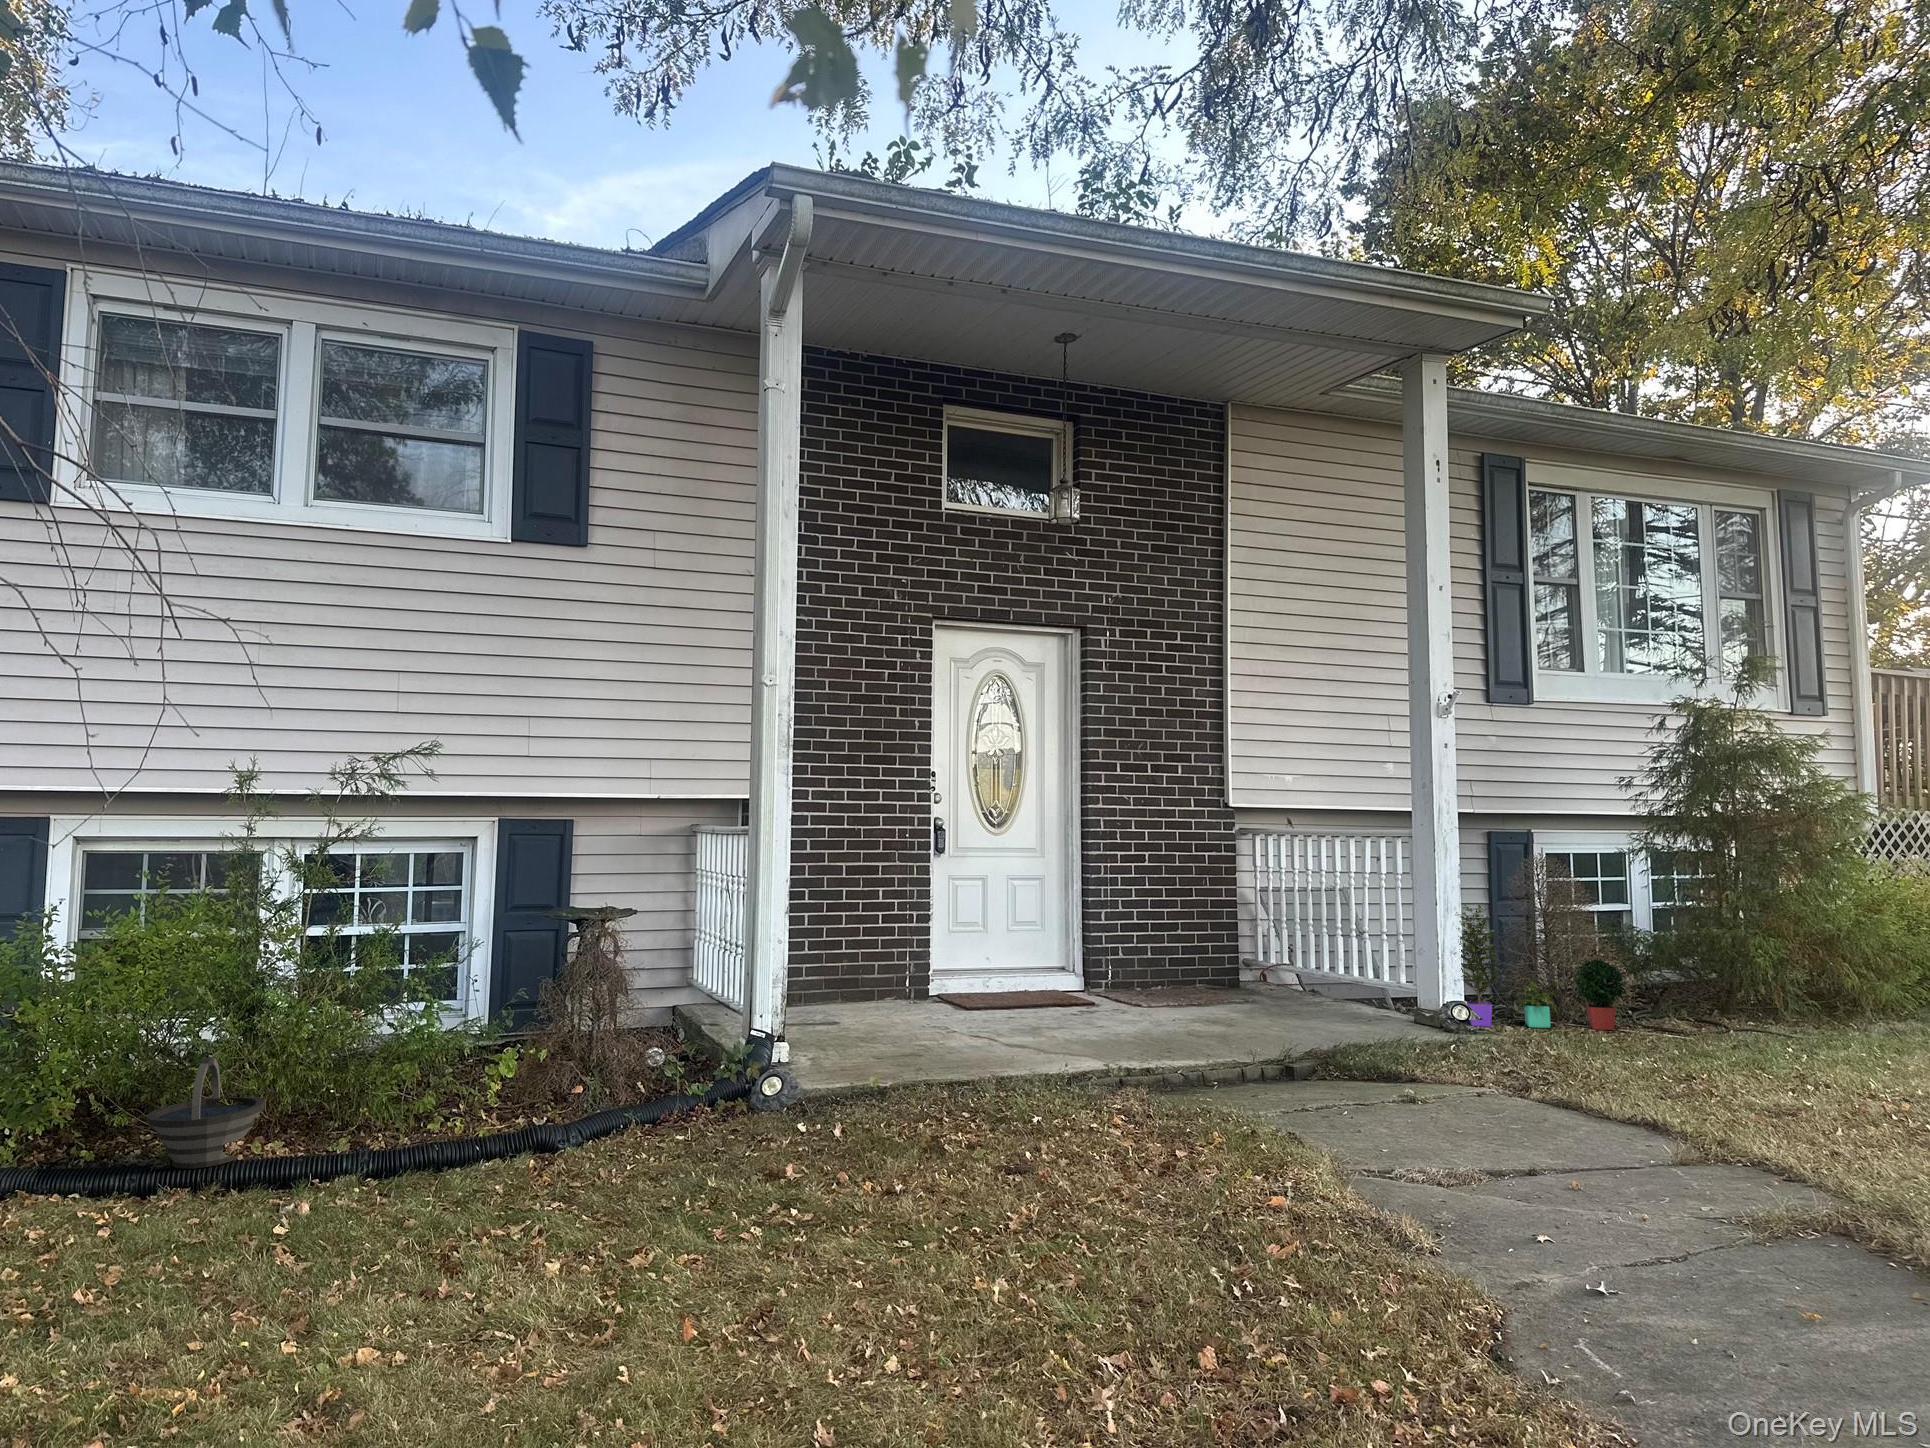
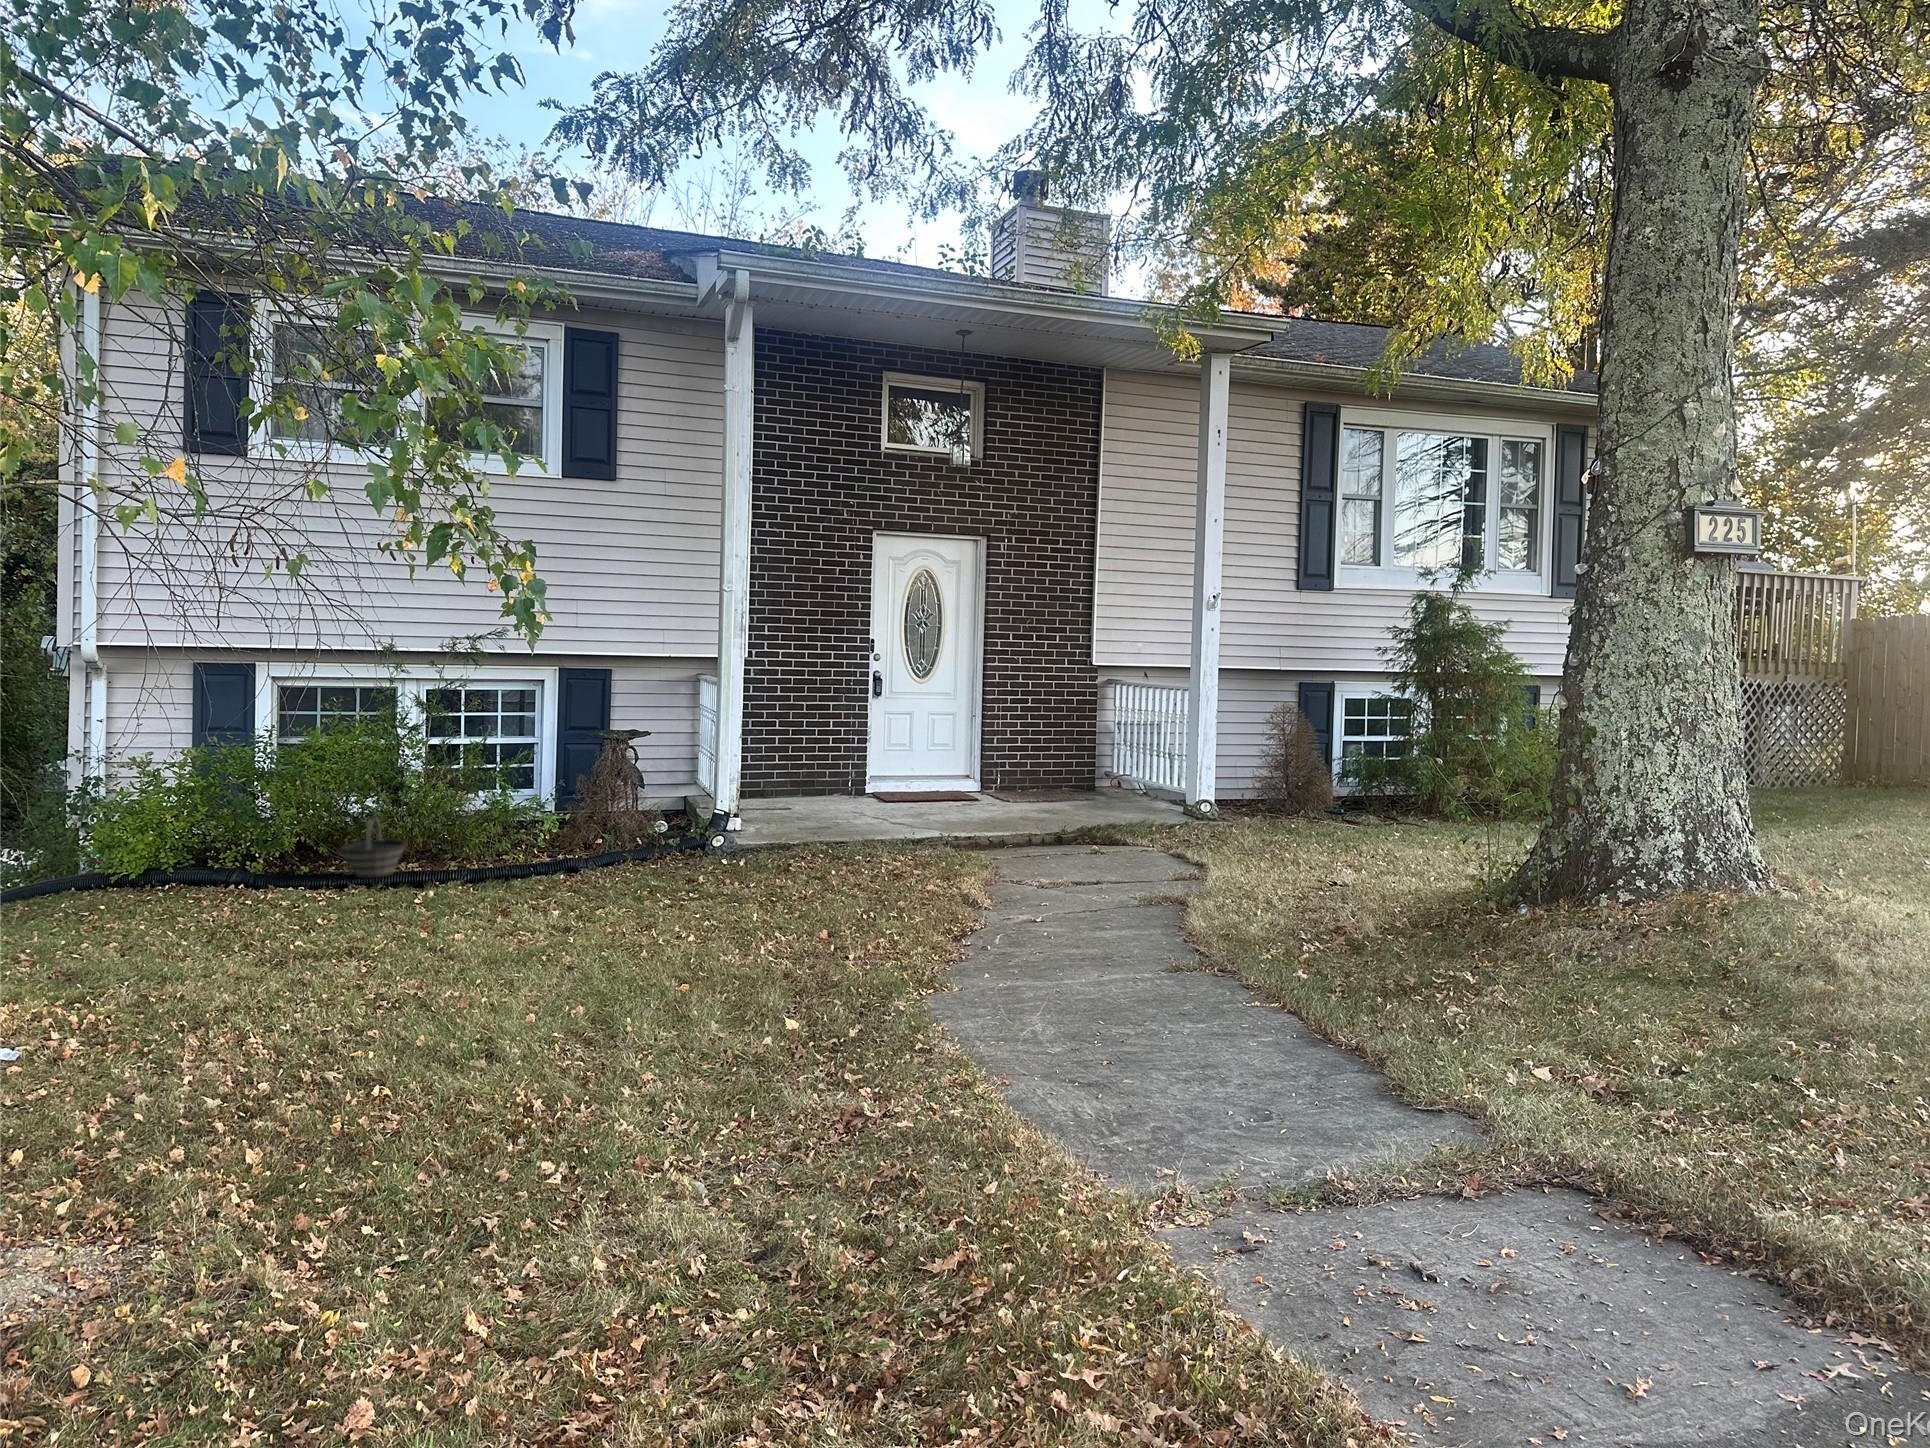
potted plant: present [1455,904,1627,1030] -> none [1213,739,1322,825]

